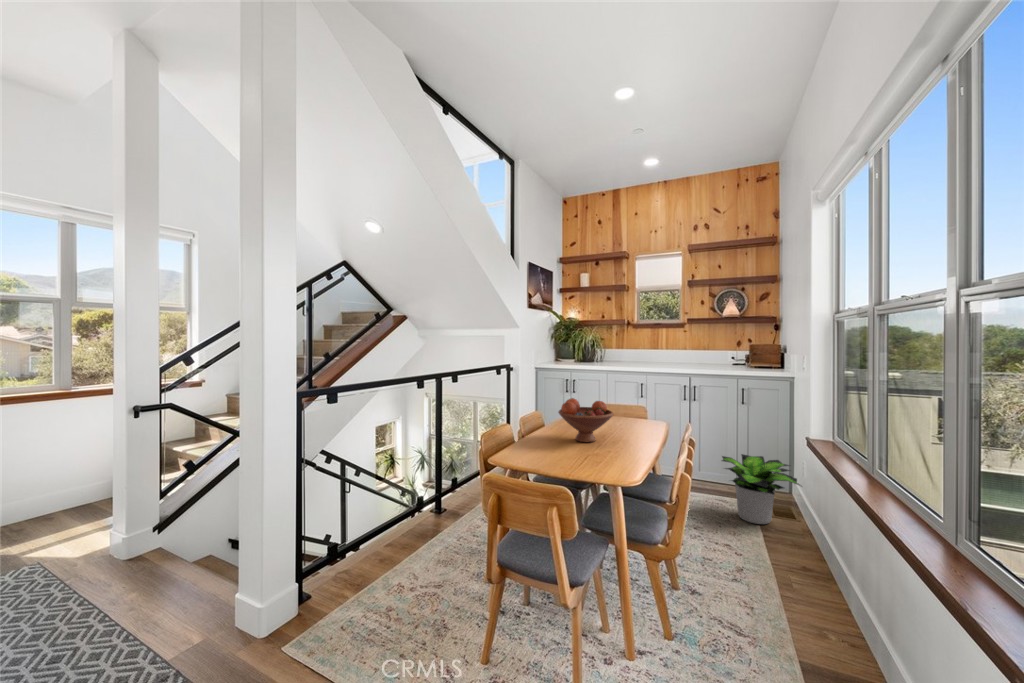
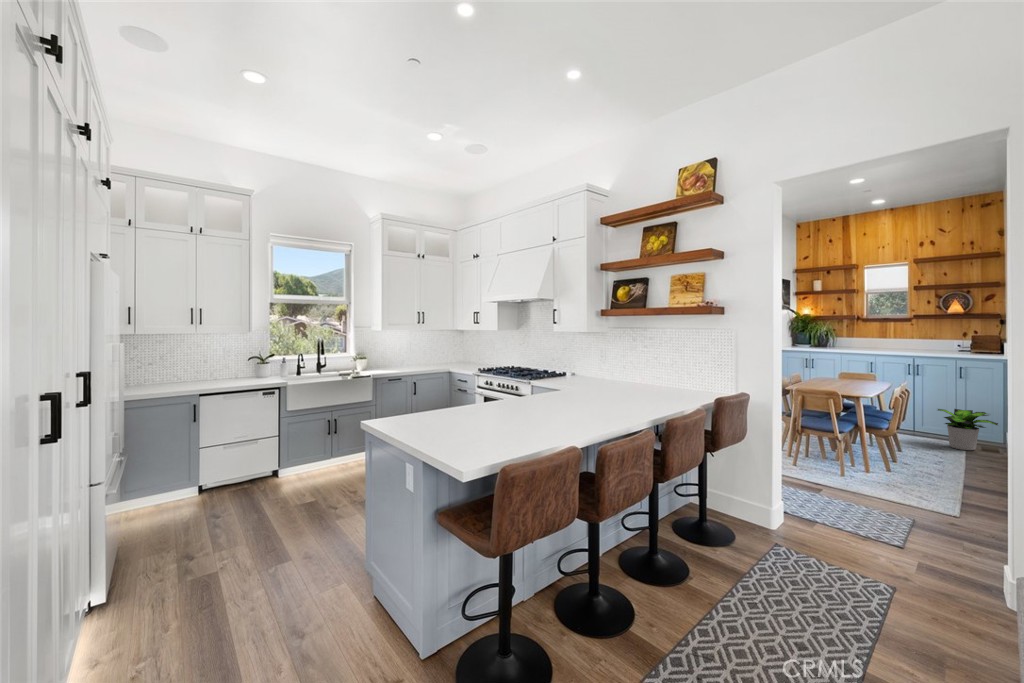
fruit bowl: present [558,398,614,442] -> none [823,364,859,387]

